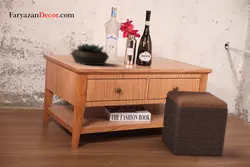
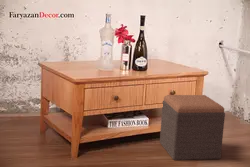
succulent plant: present [71,44,109,65] -> none [67,51,105,74]

